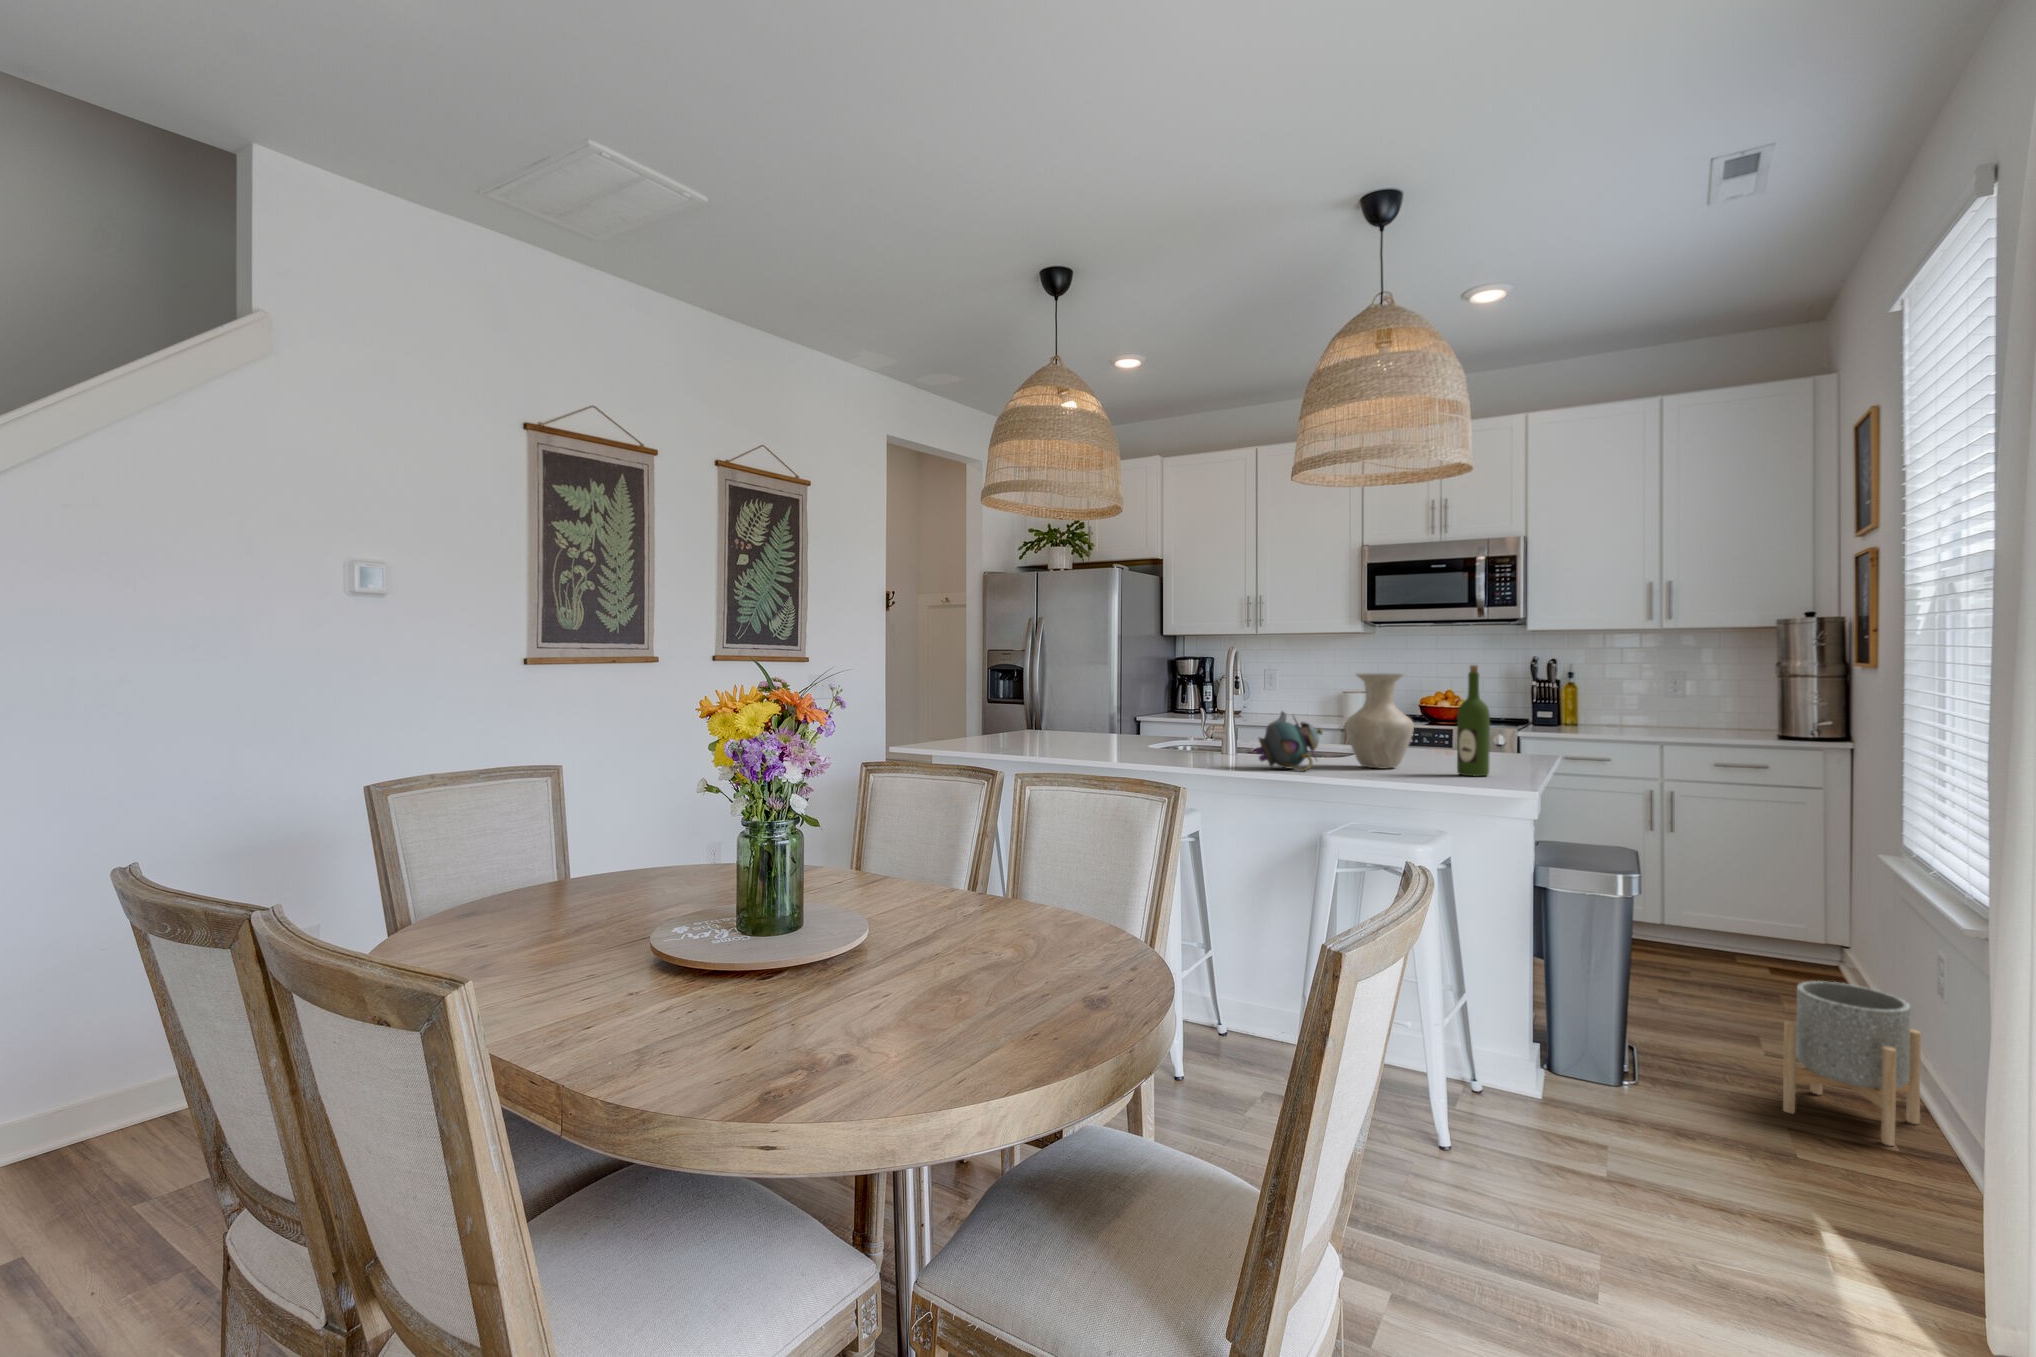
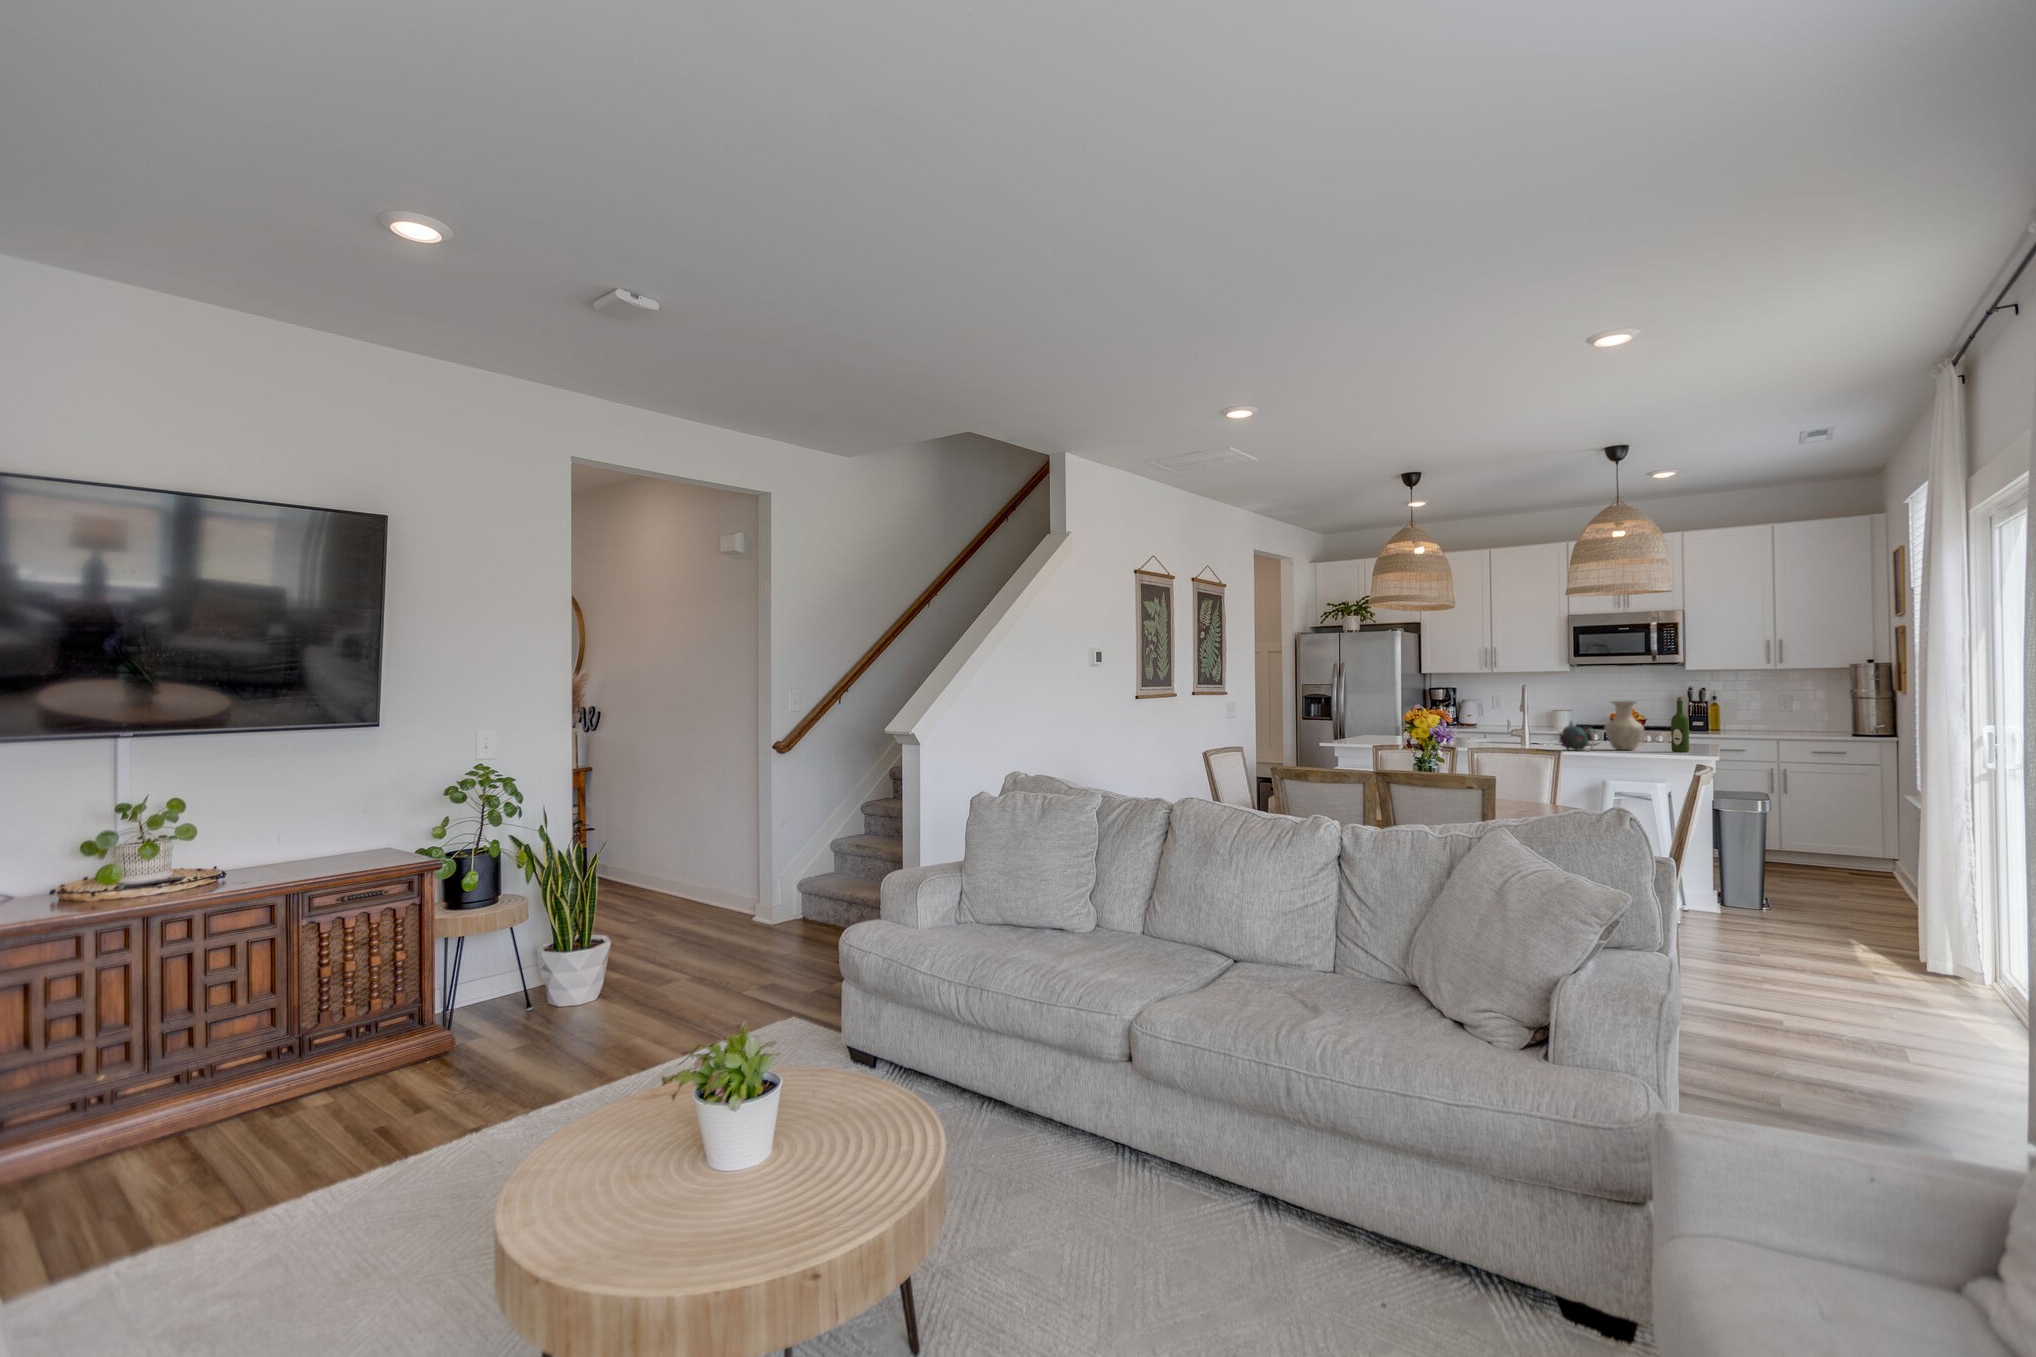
planter: present [1783,981,1921,1146] -> none [1847,855,1918,926]

